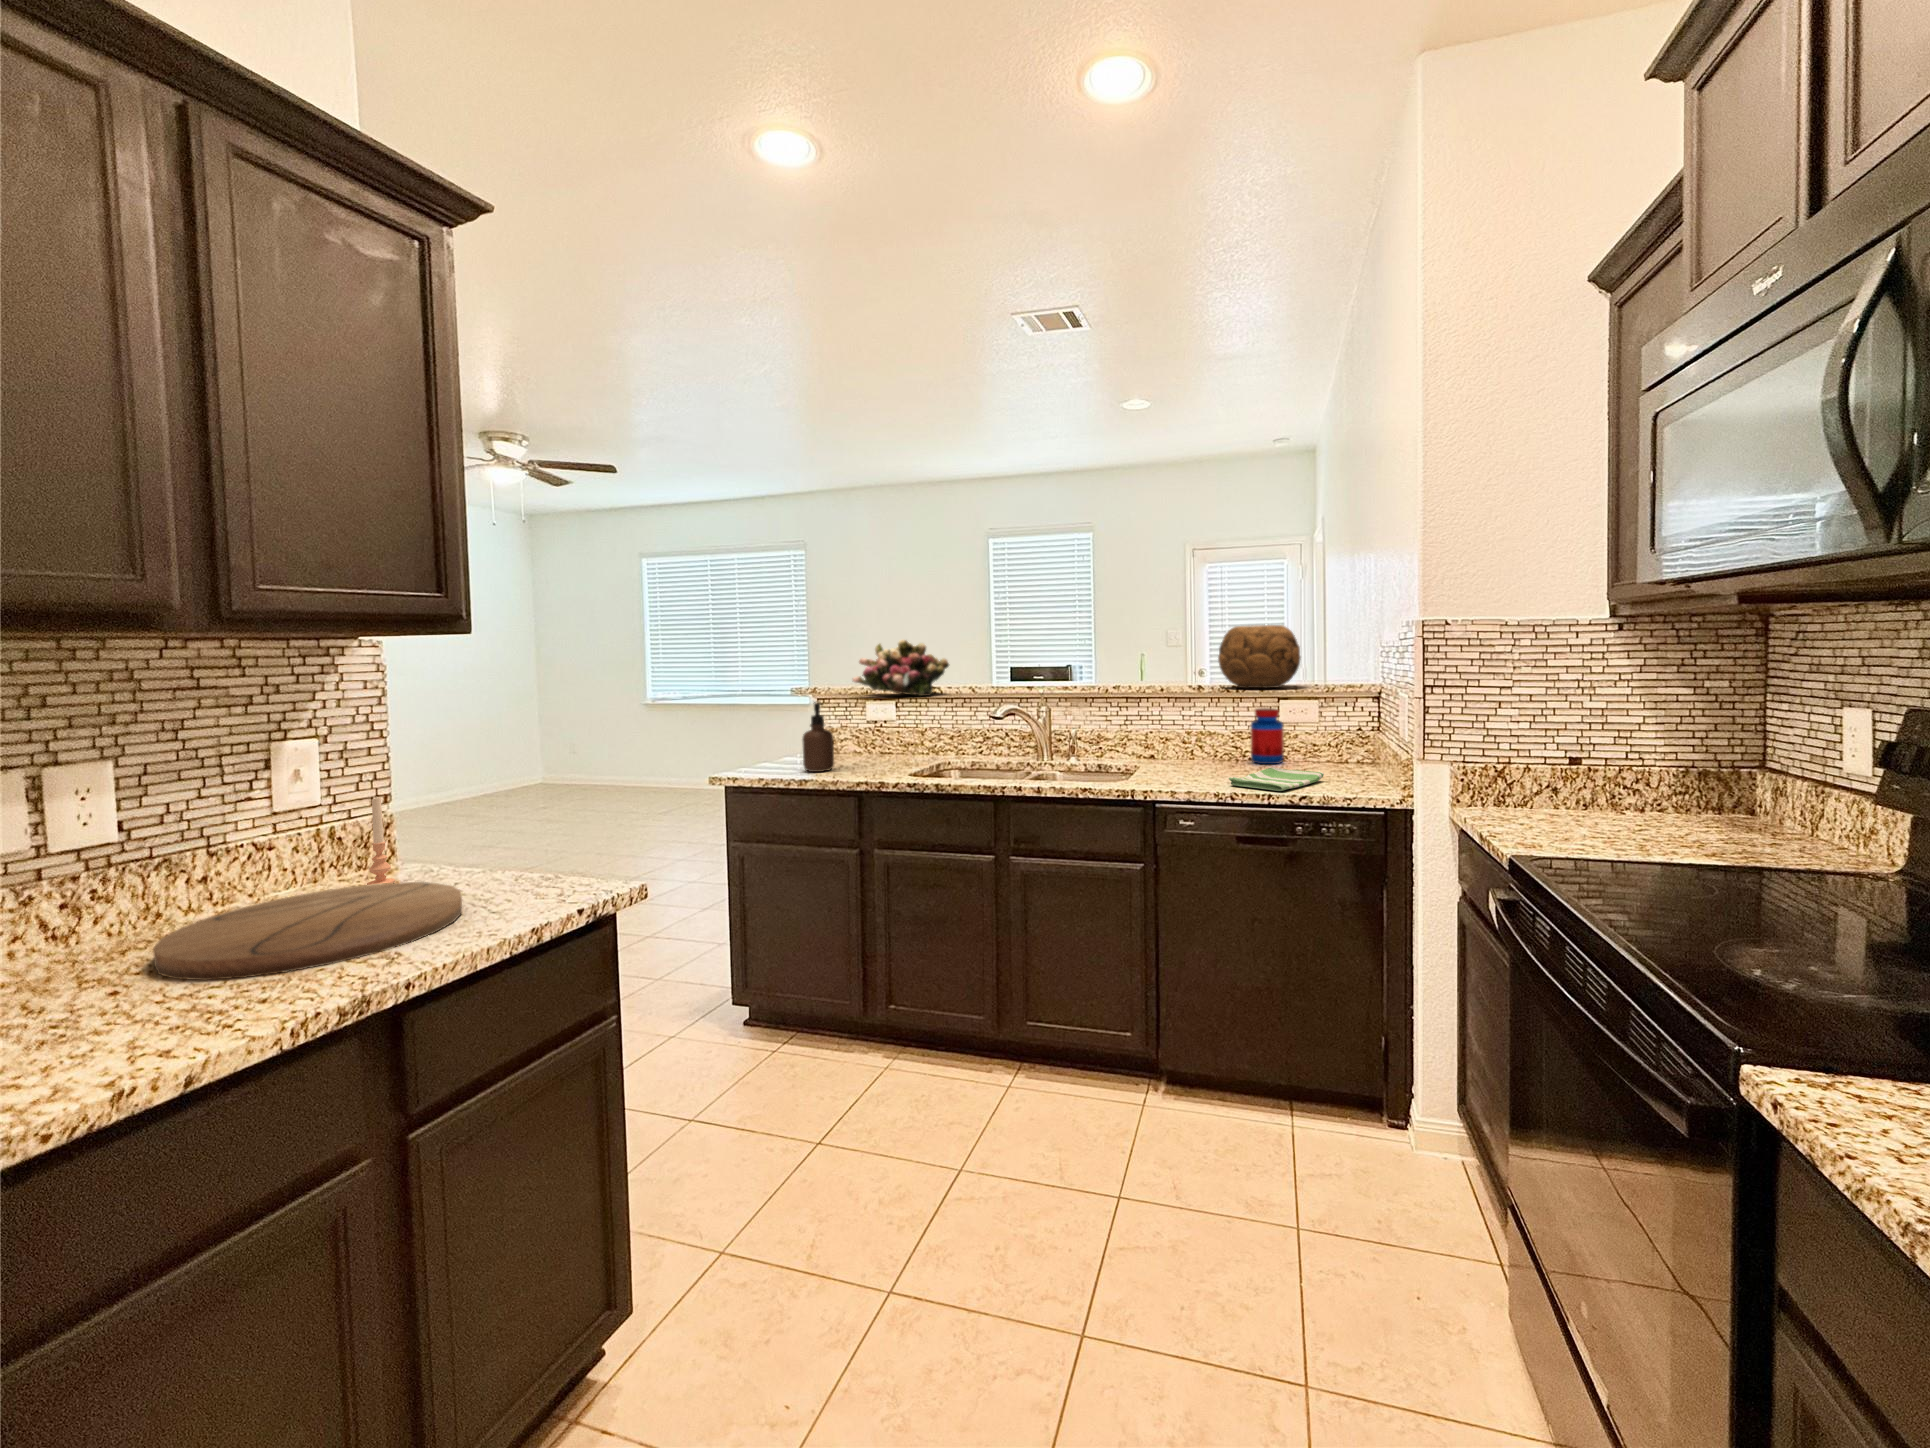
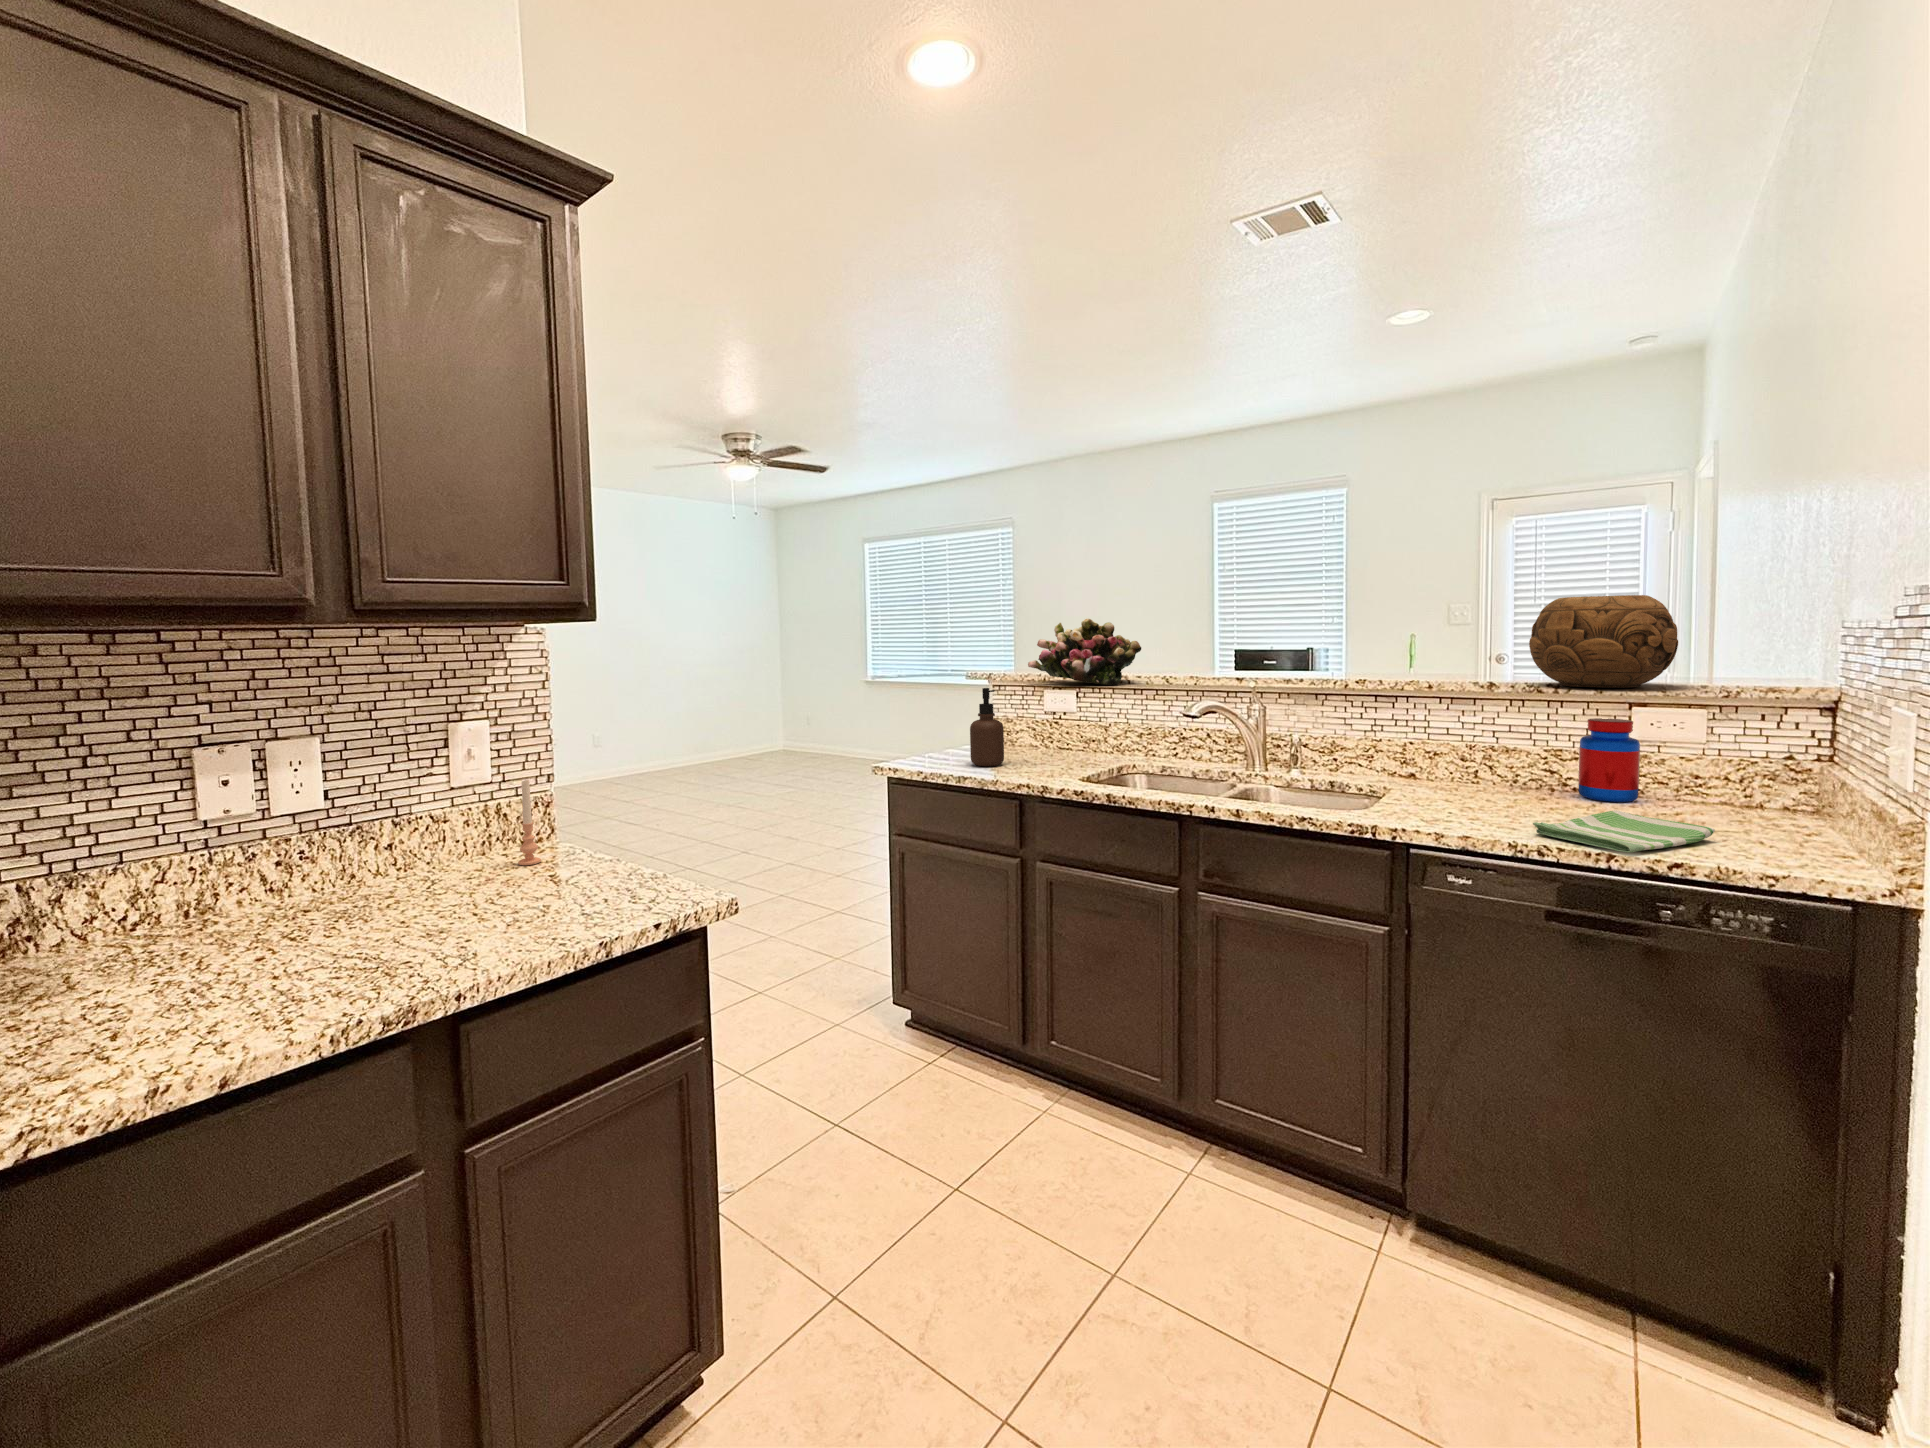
cutting board: present [153,882,462,980] -> none [307,867,565,960]

